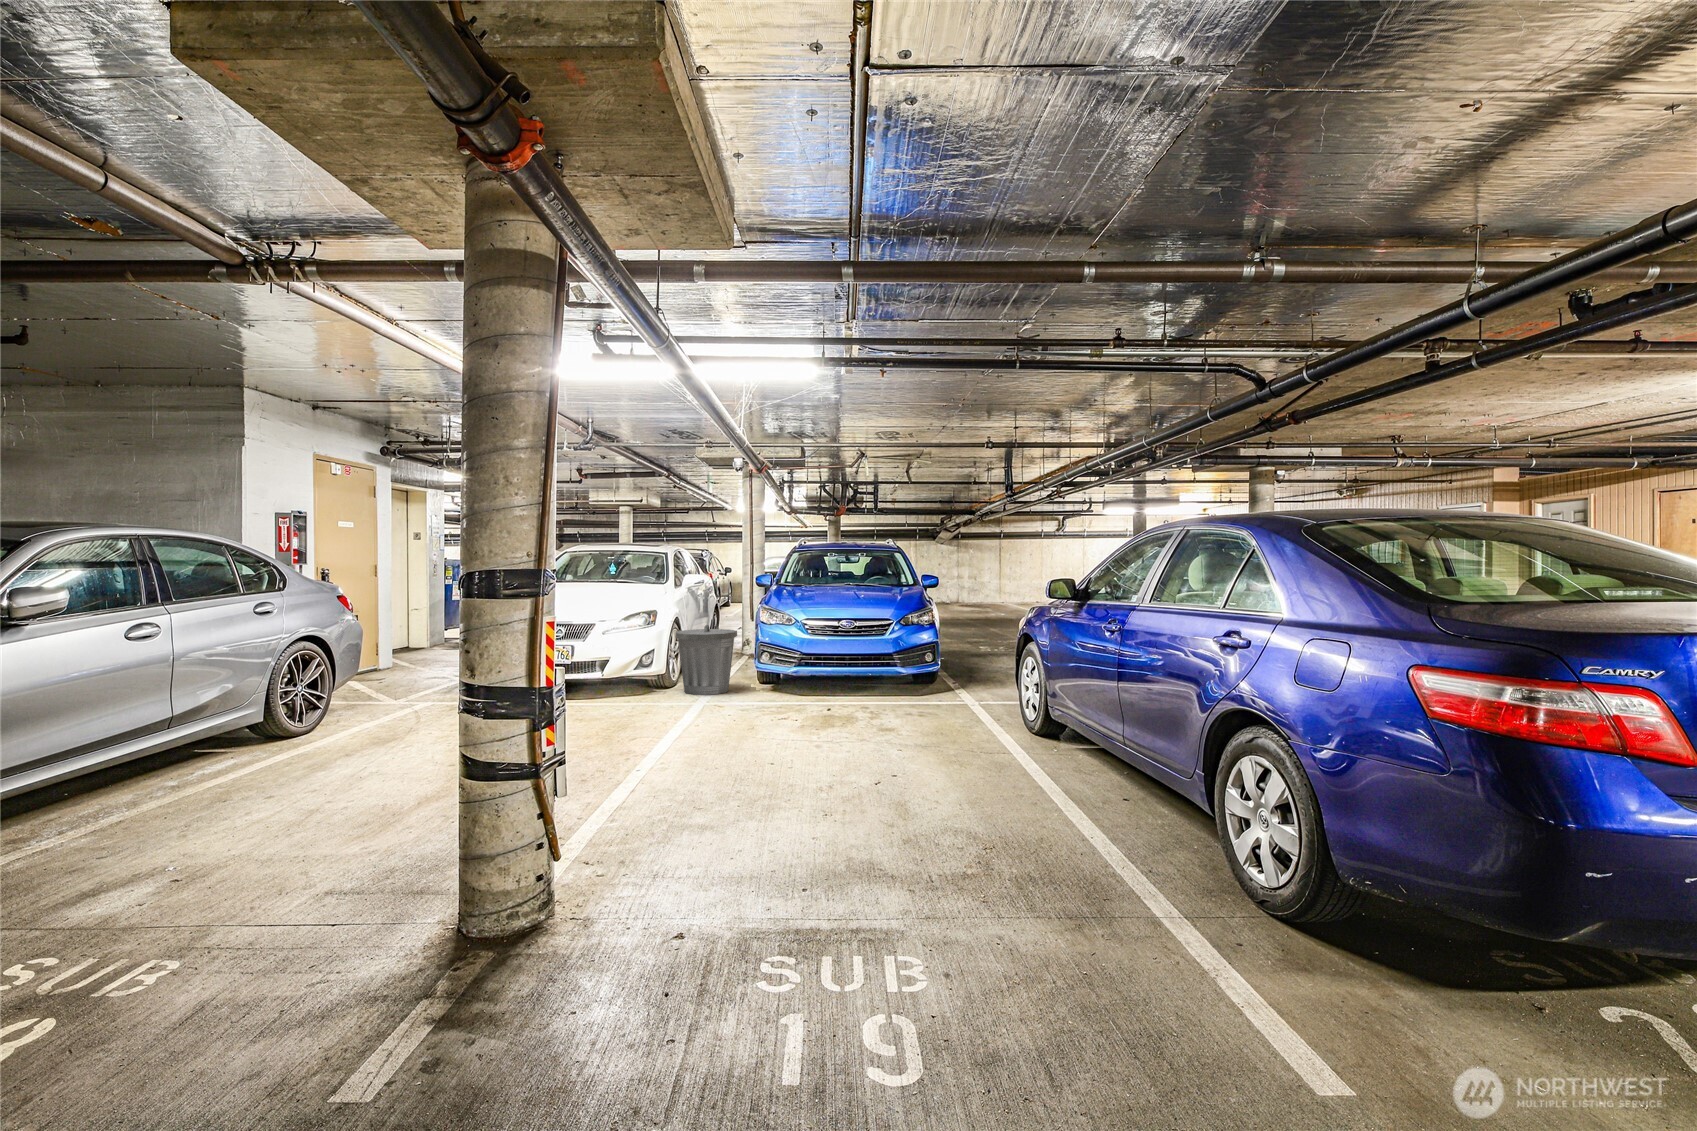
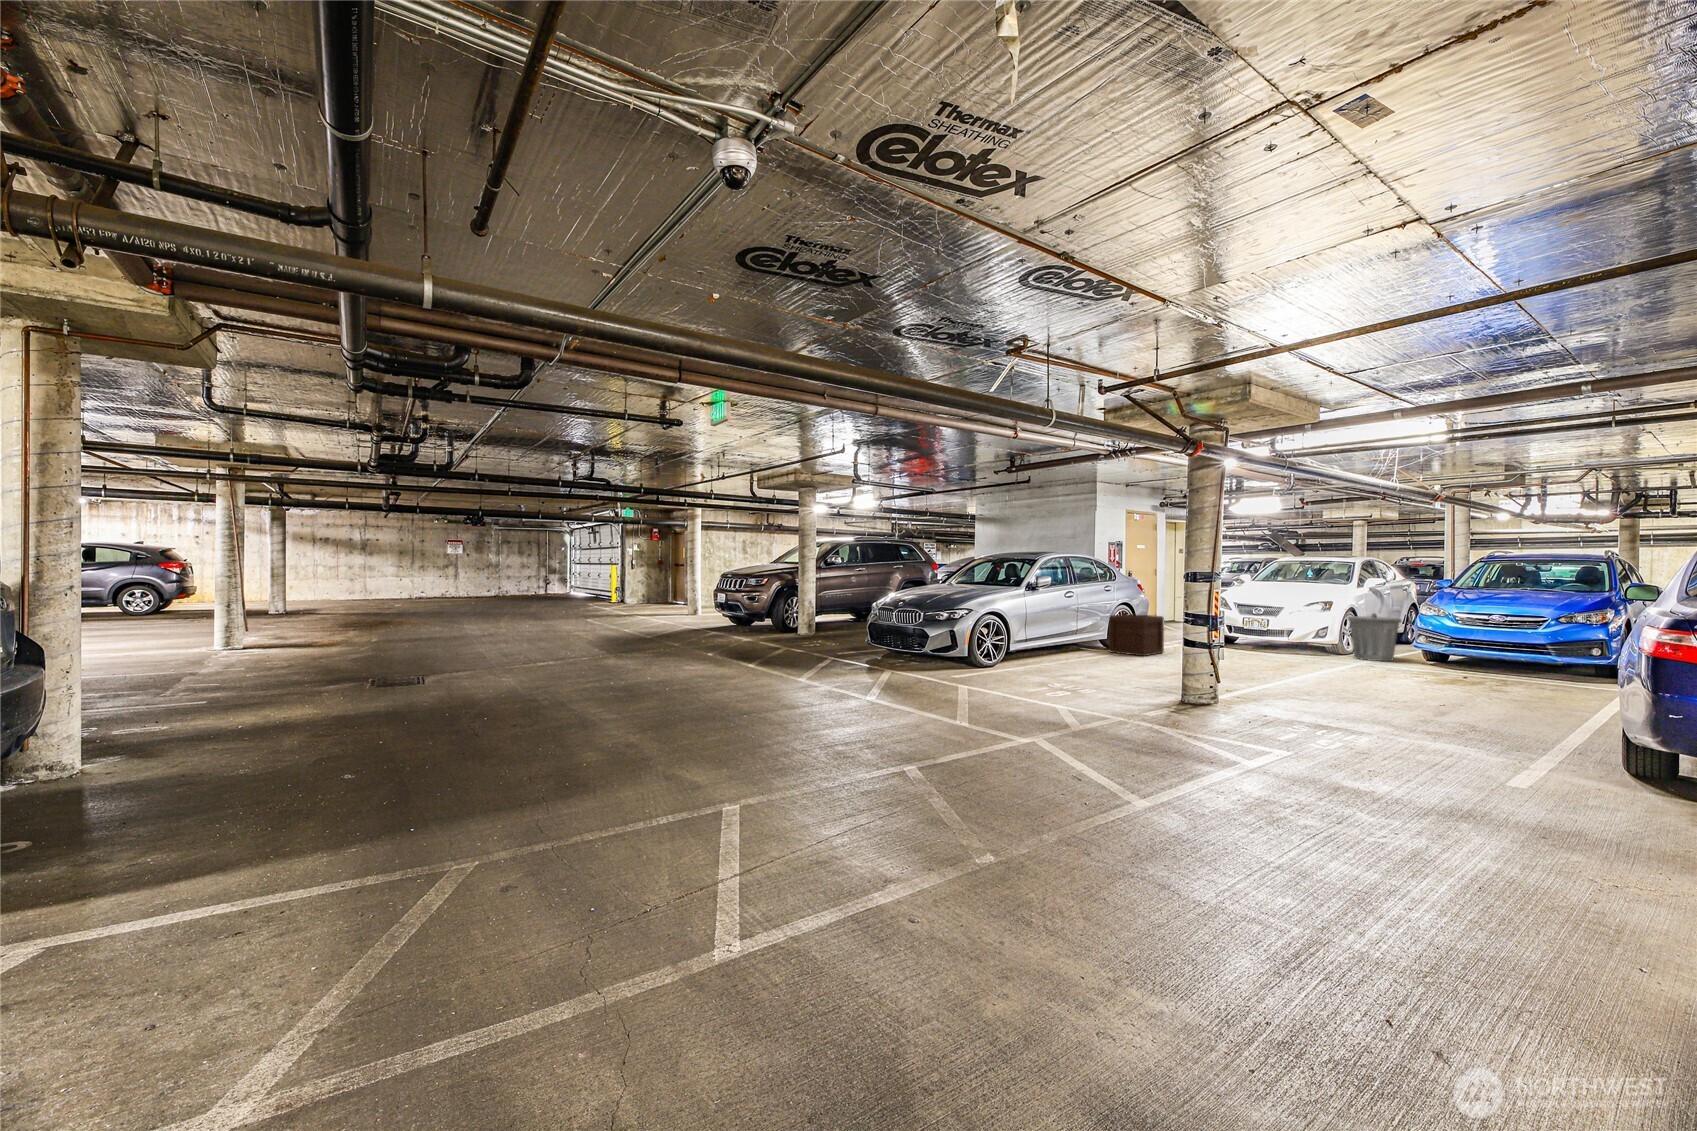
wooden crate: none [266,660,395,753] -> present [1109,614,1164,656]

